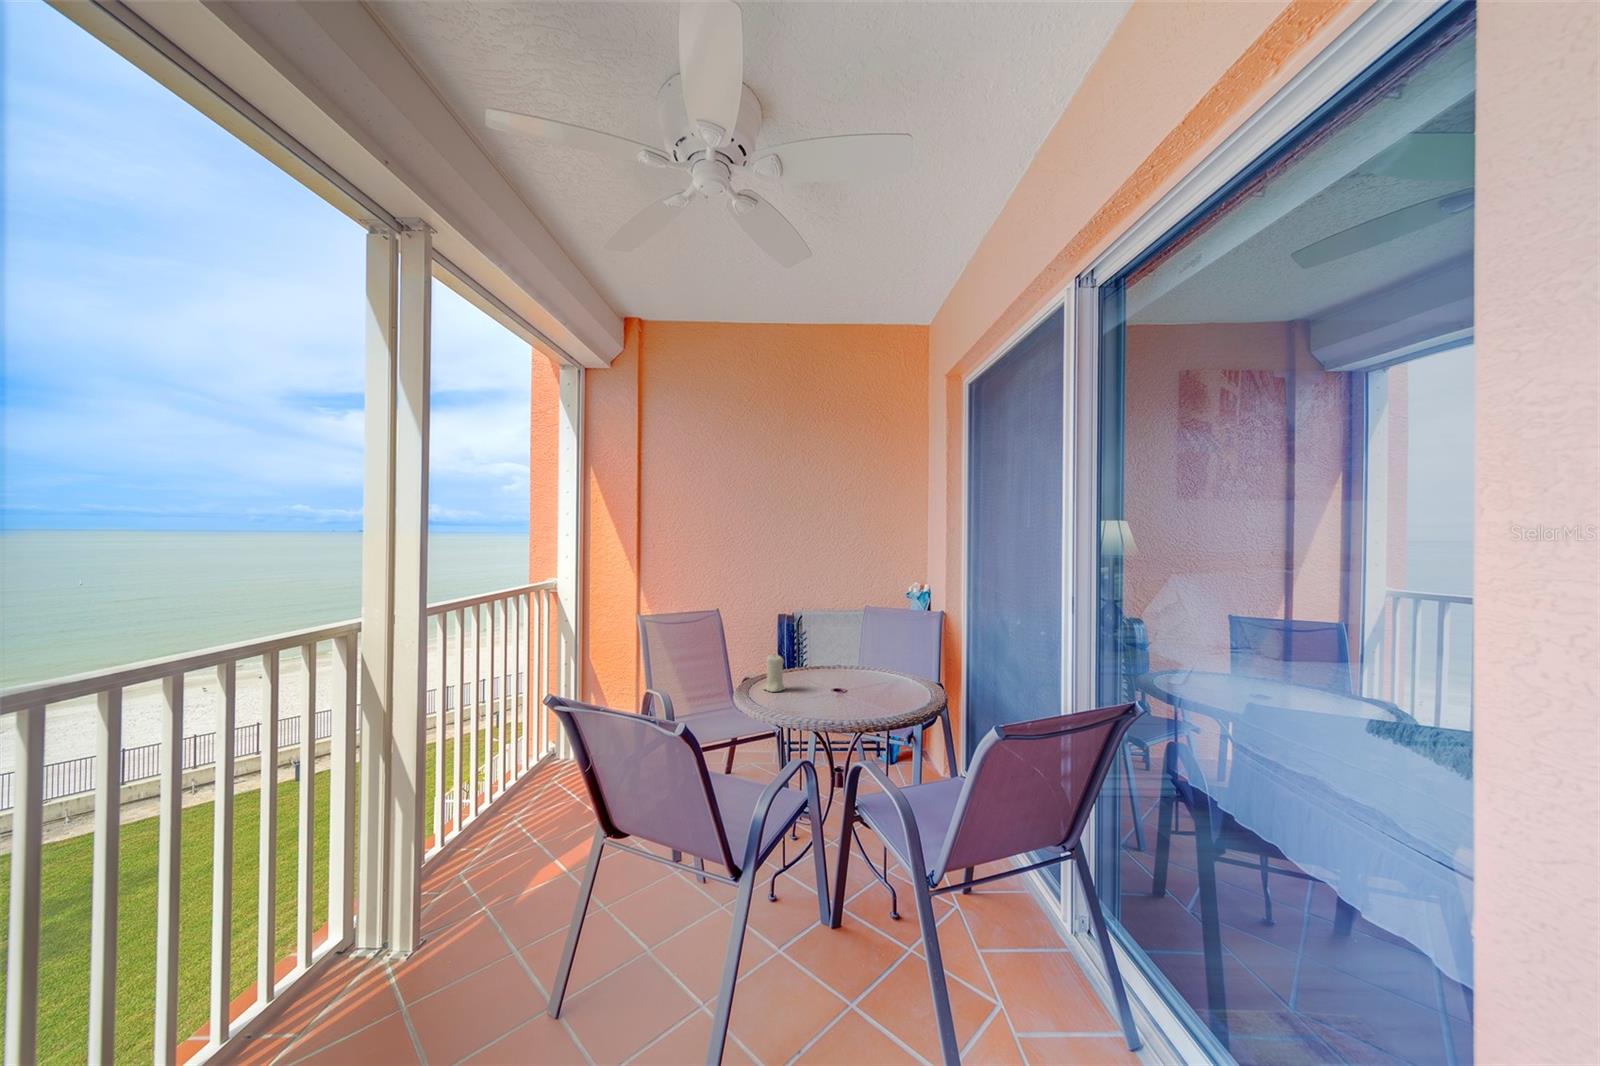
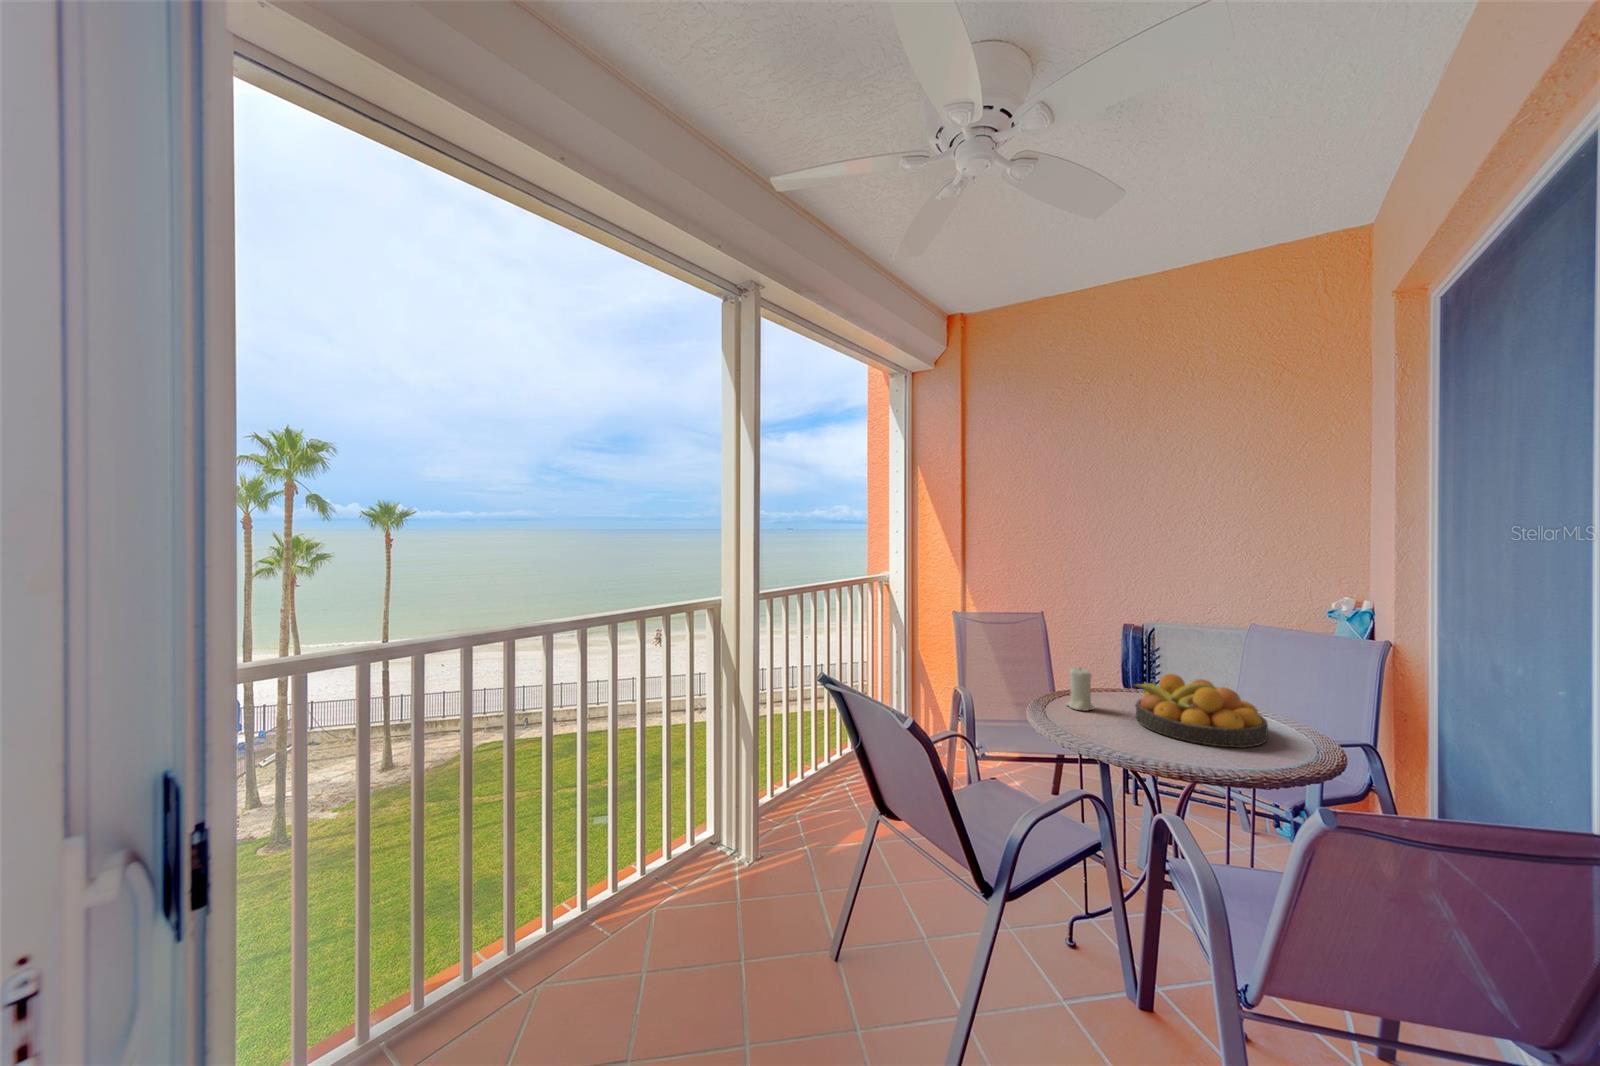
fruit bowl: none [815,651,901,702] -> present [1133,674,1268,747]

